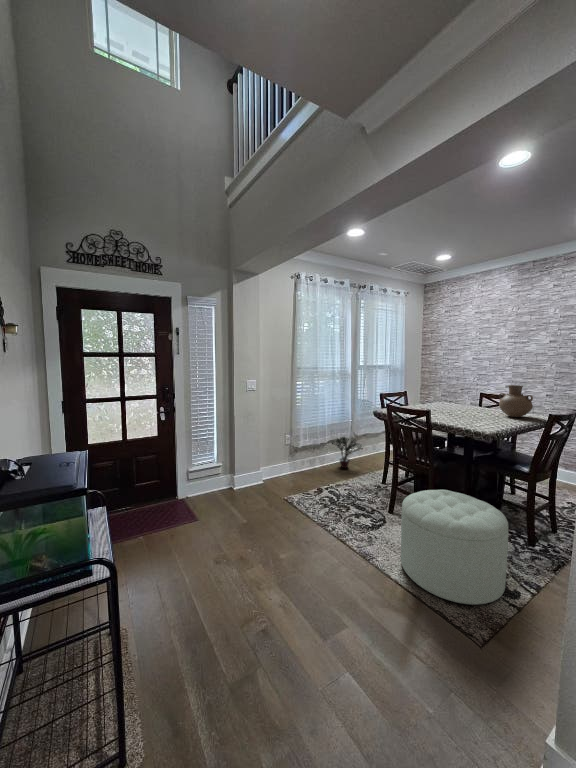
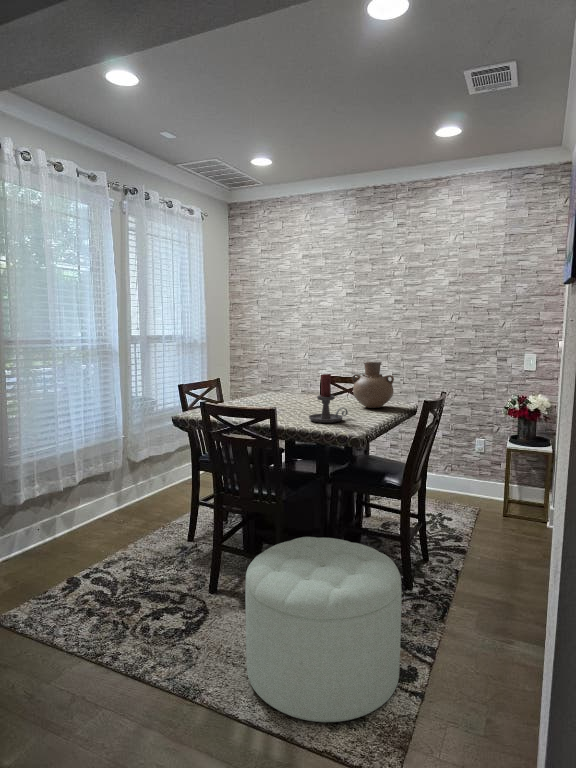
candle holder: none [459,391,489,423] -> present [309,374,348,423]
potted plant: present [332,437,363,468] -> none [84,465,149,527]

